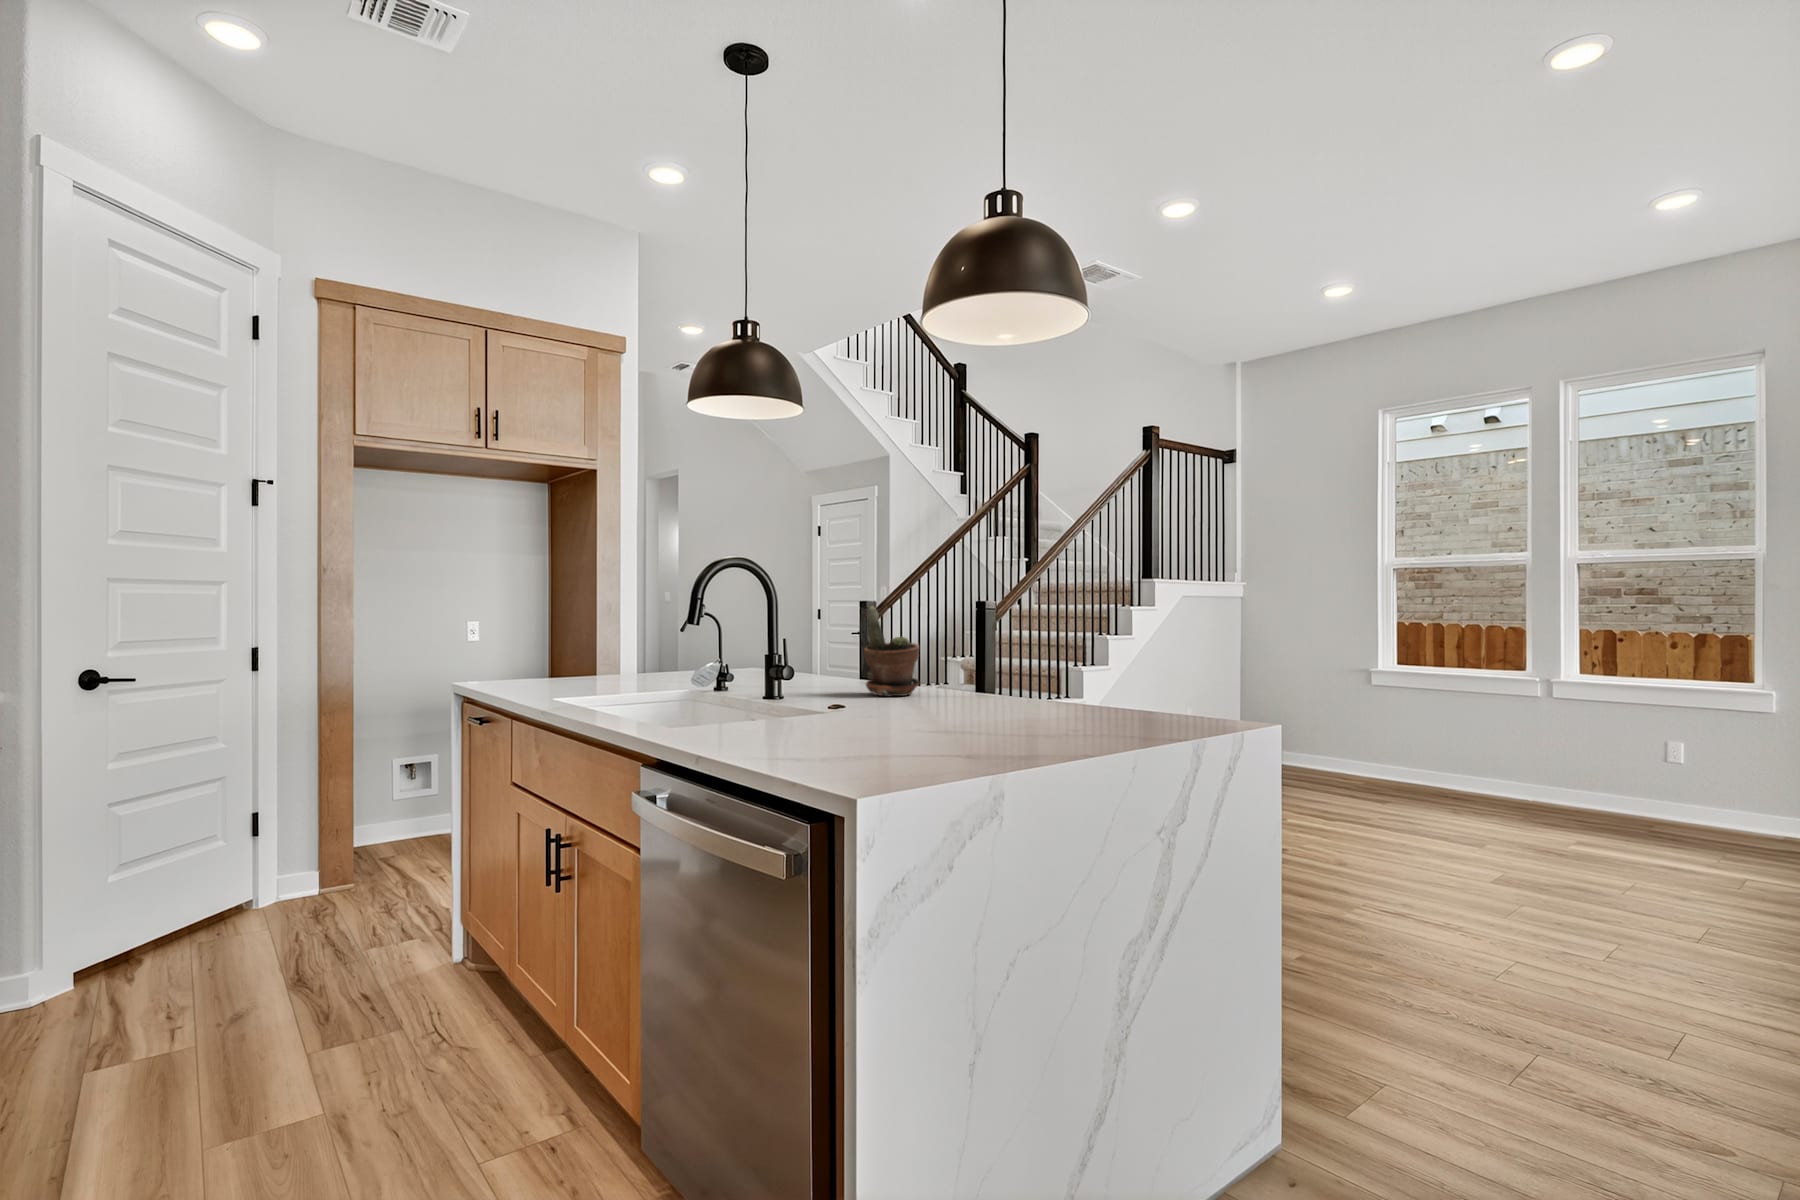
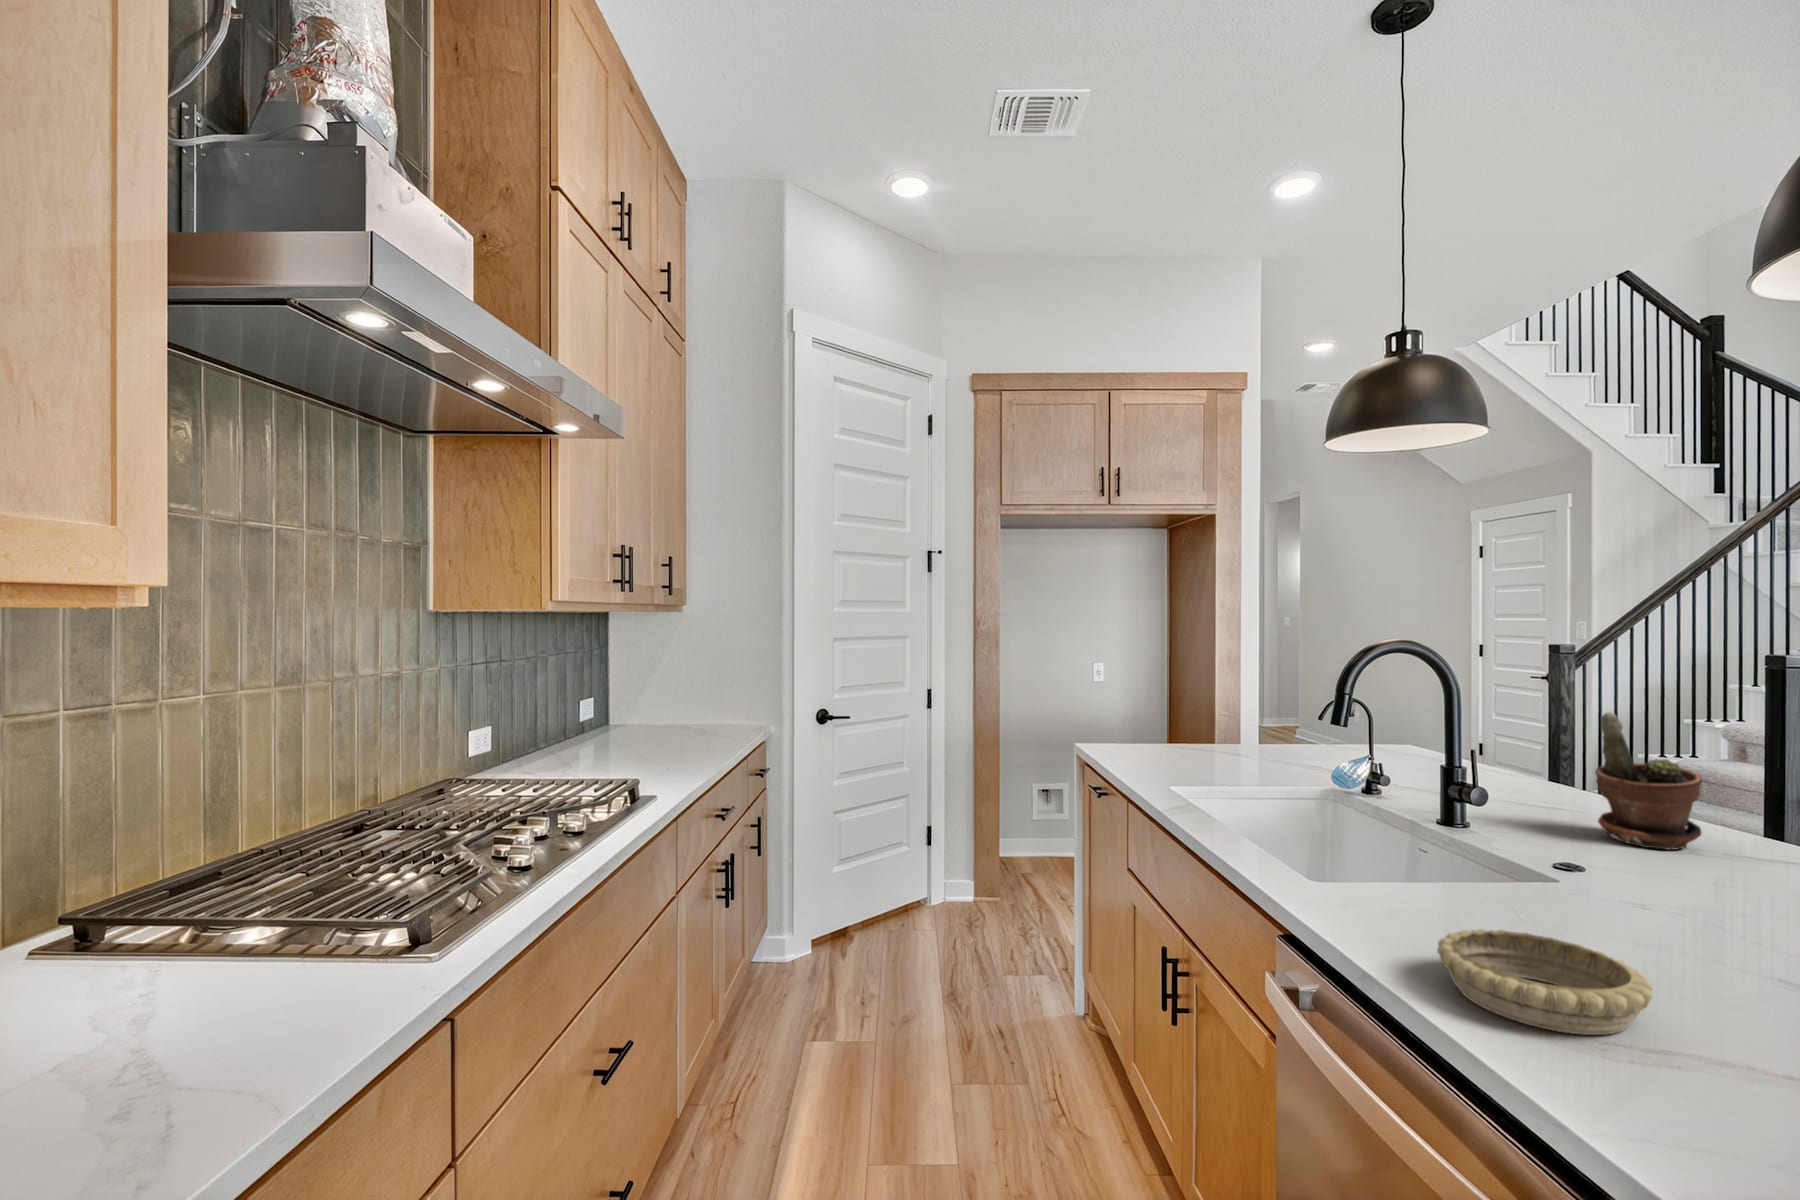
decorative bowl: none [749,715,865,756] -> present [1437,929,1653,1035]

